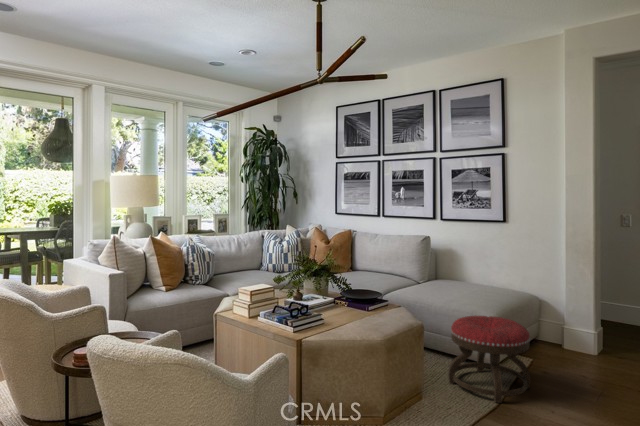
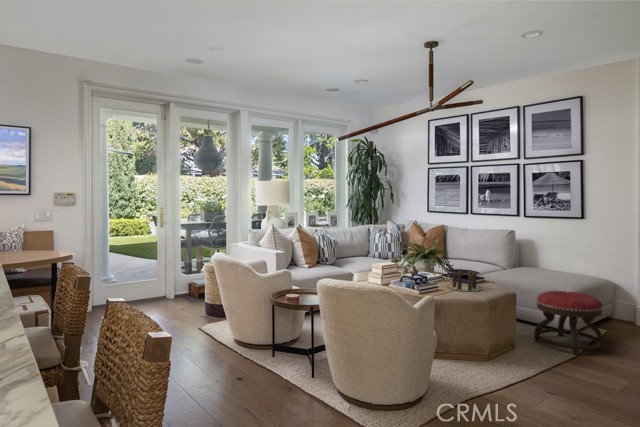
candle: none [333,291,392,325] -> present [447,269,481,292]

